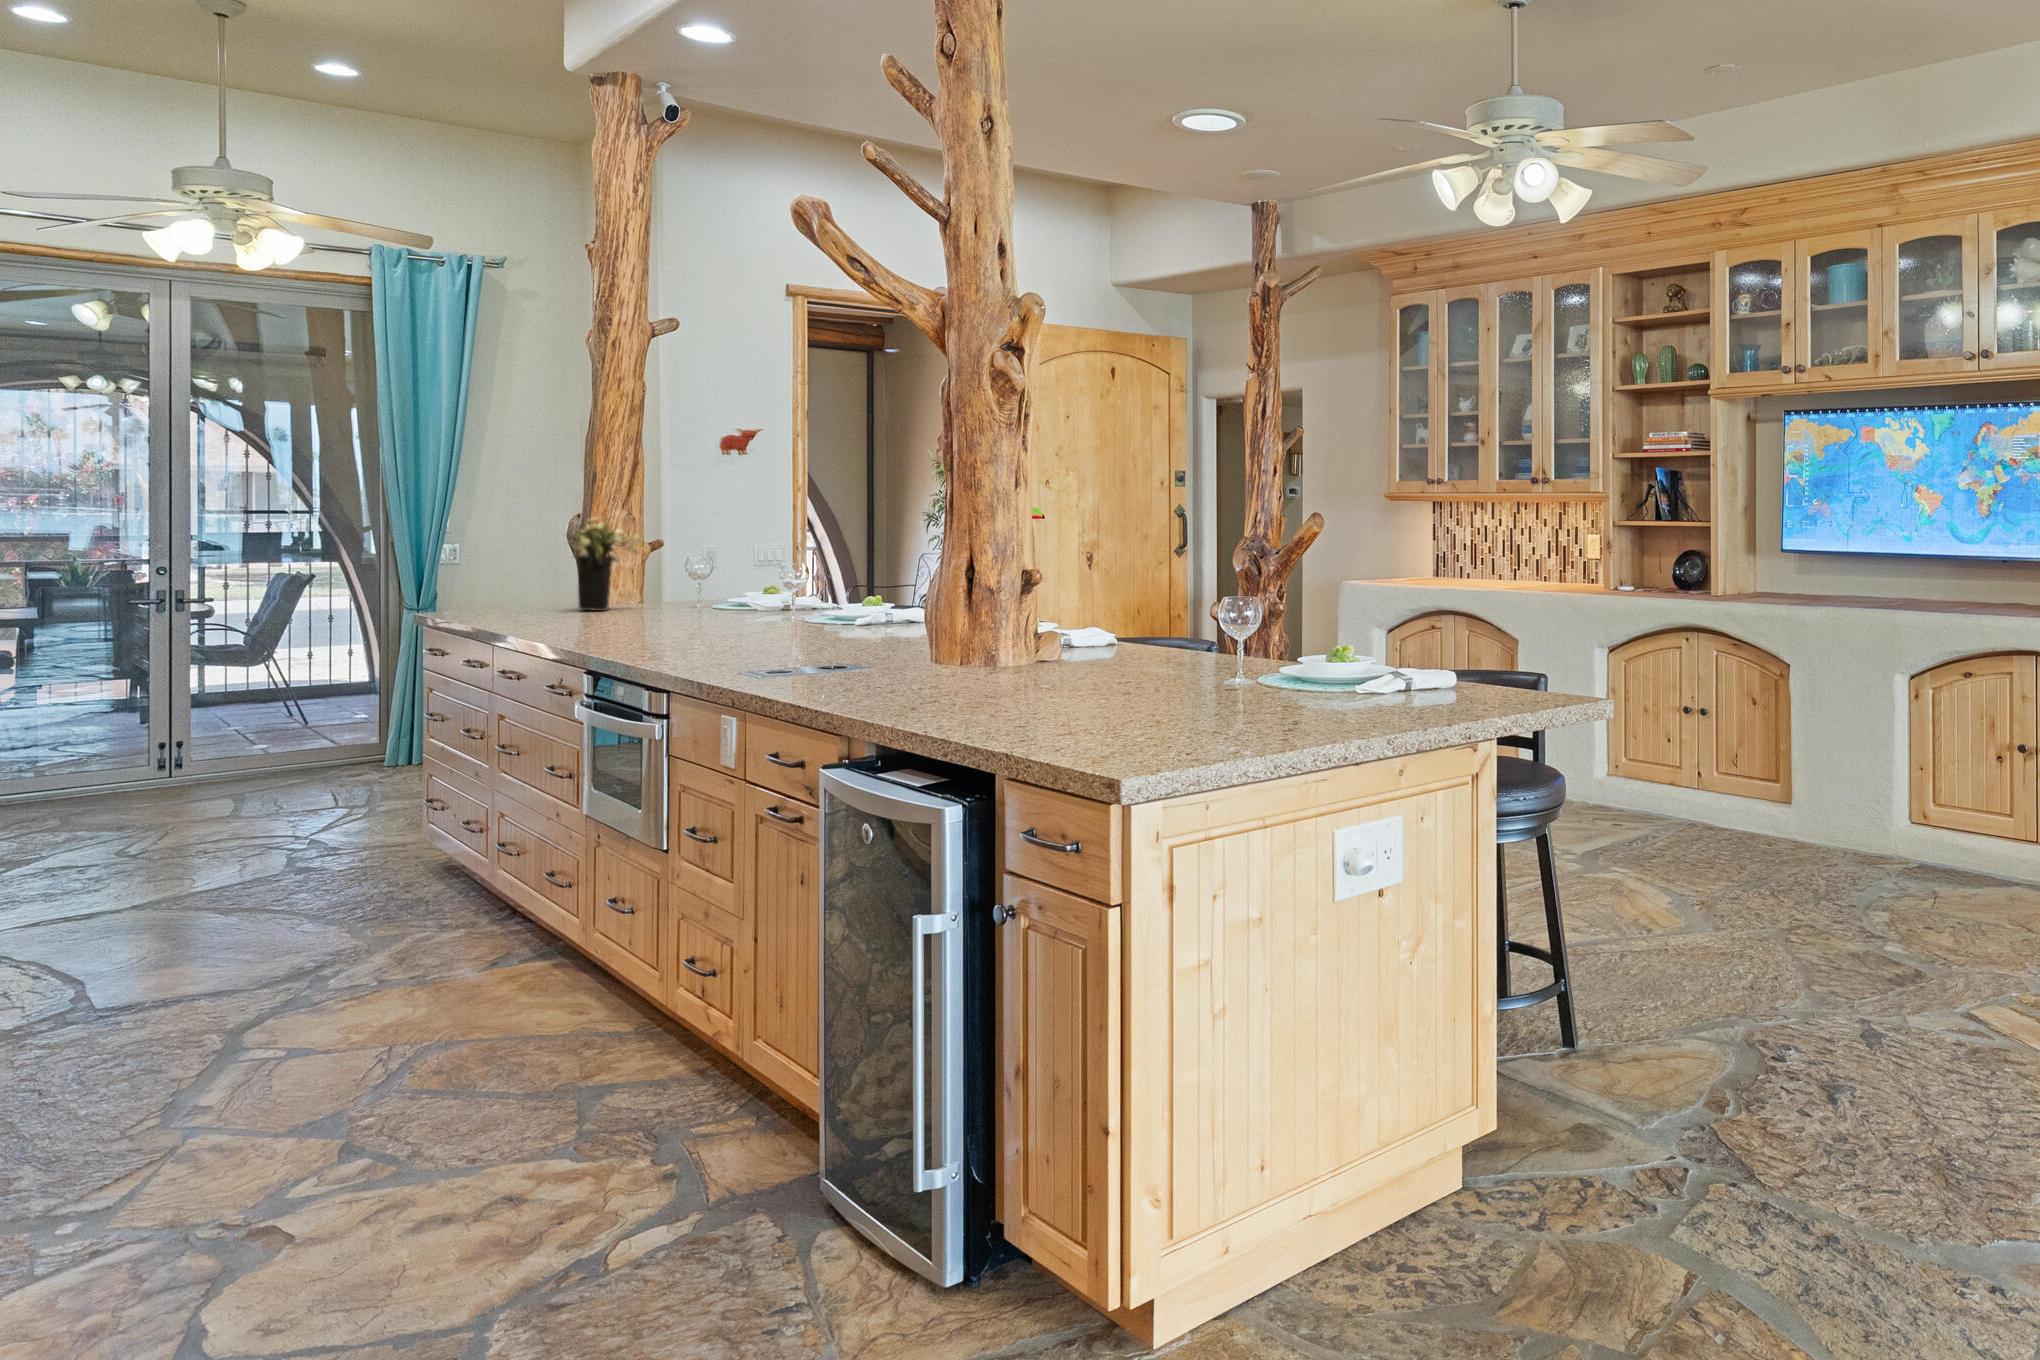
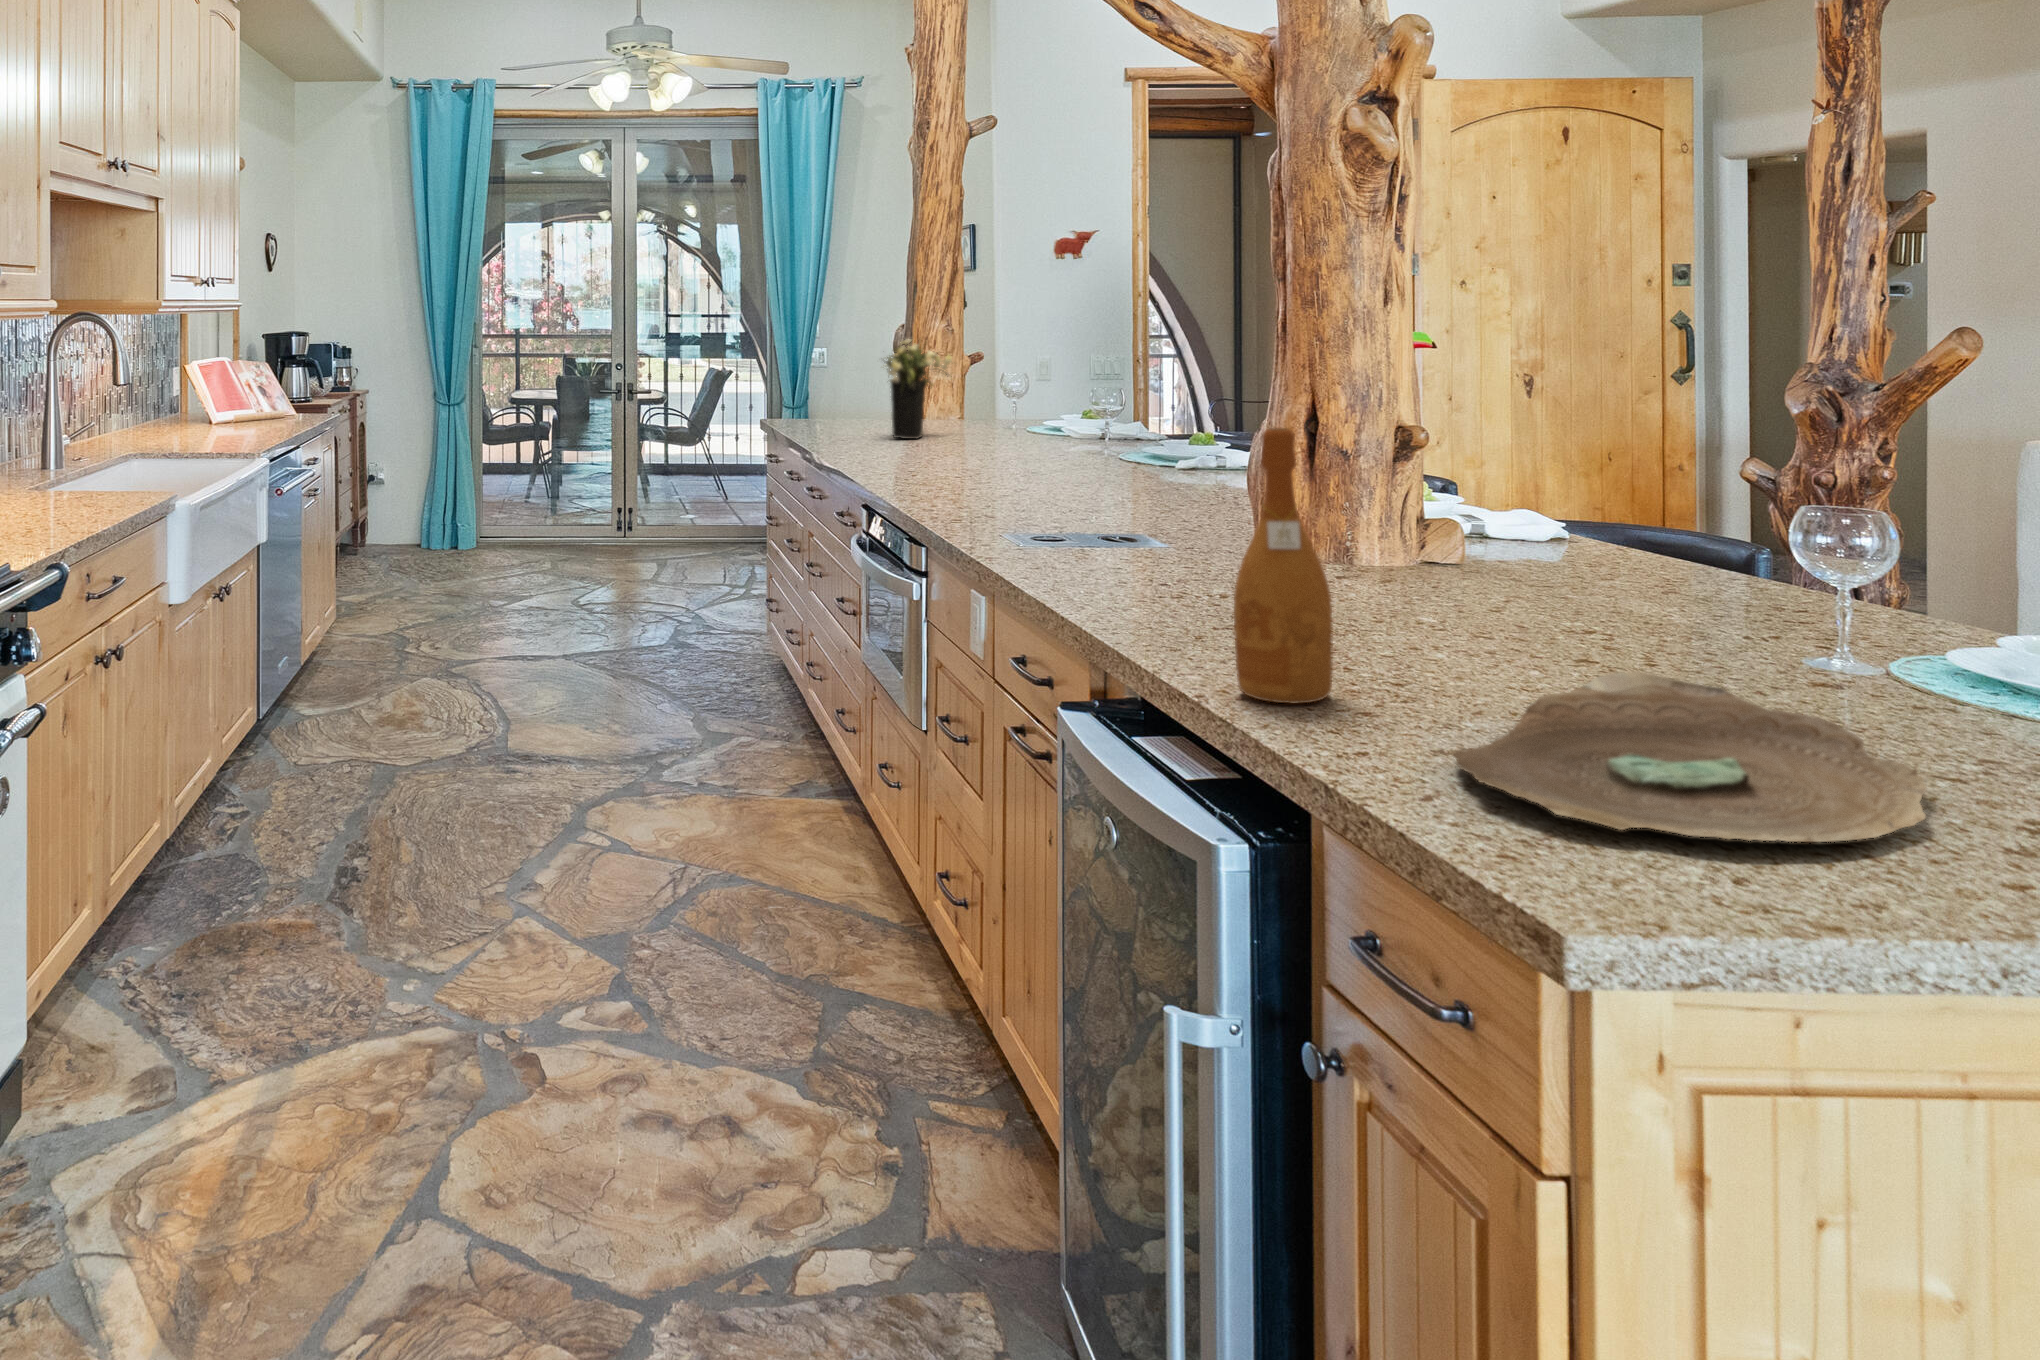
wine bottle: none [942,546,1001,720] -> present [1234,428,1333,703]
decorative bowl: none [1070,684,1273,741] -> present [1453,671,1926,842]

